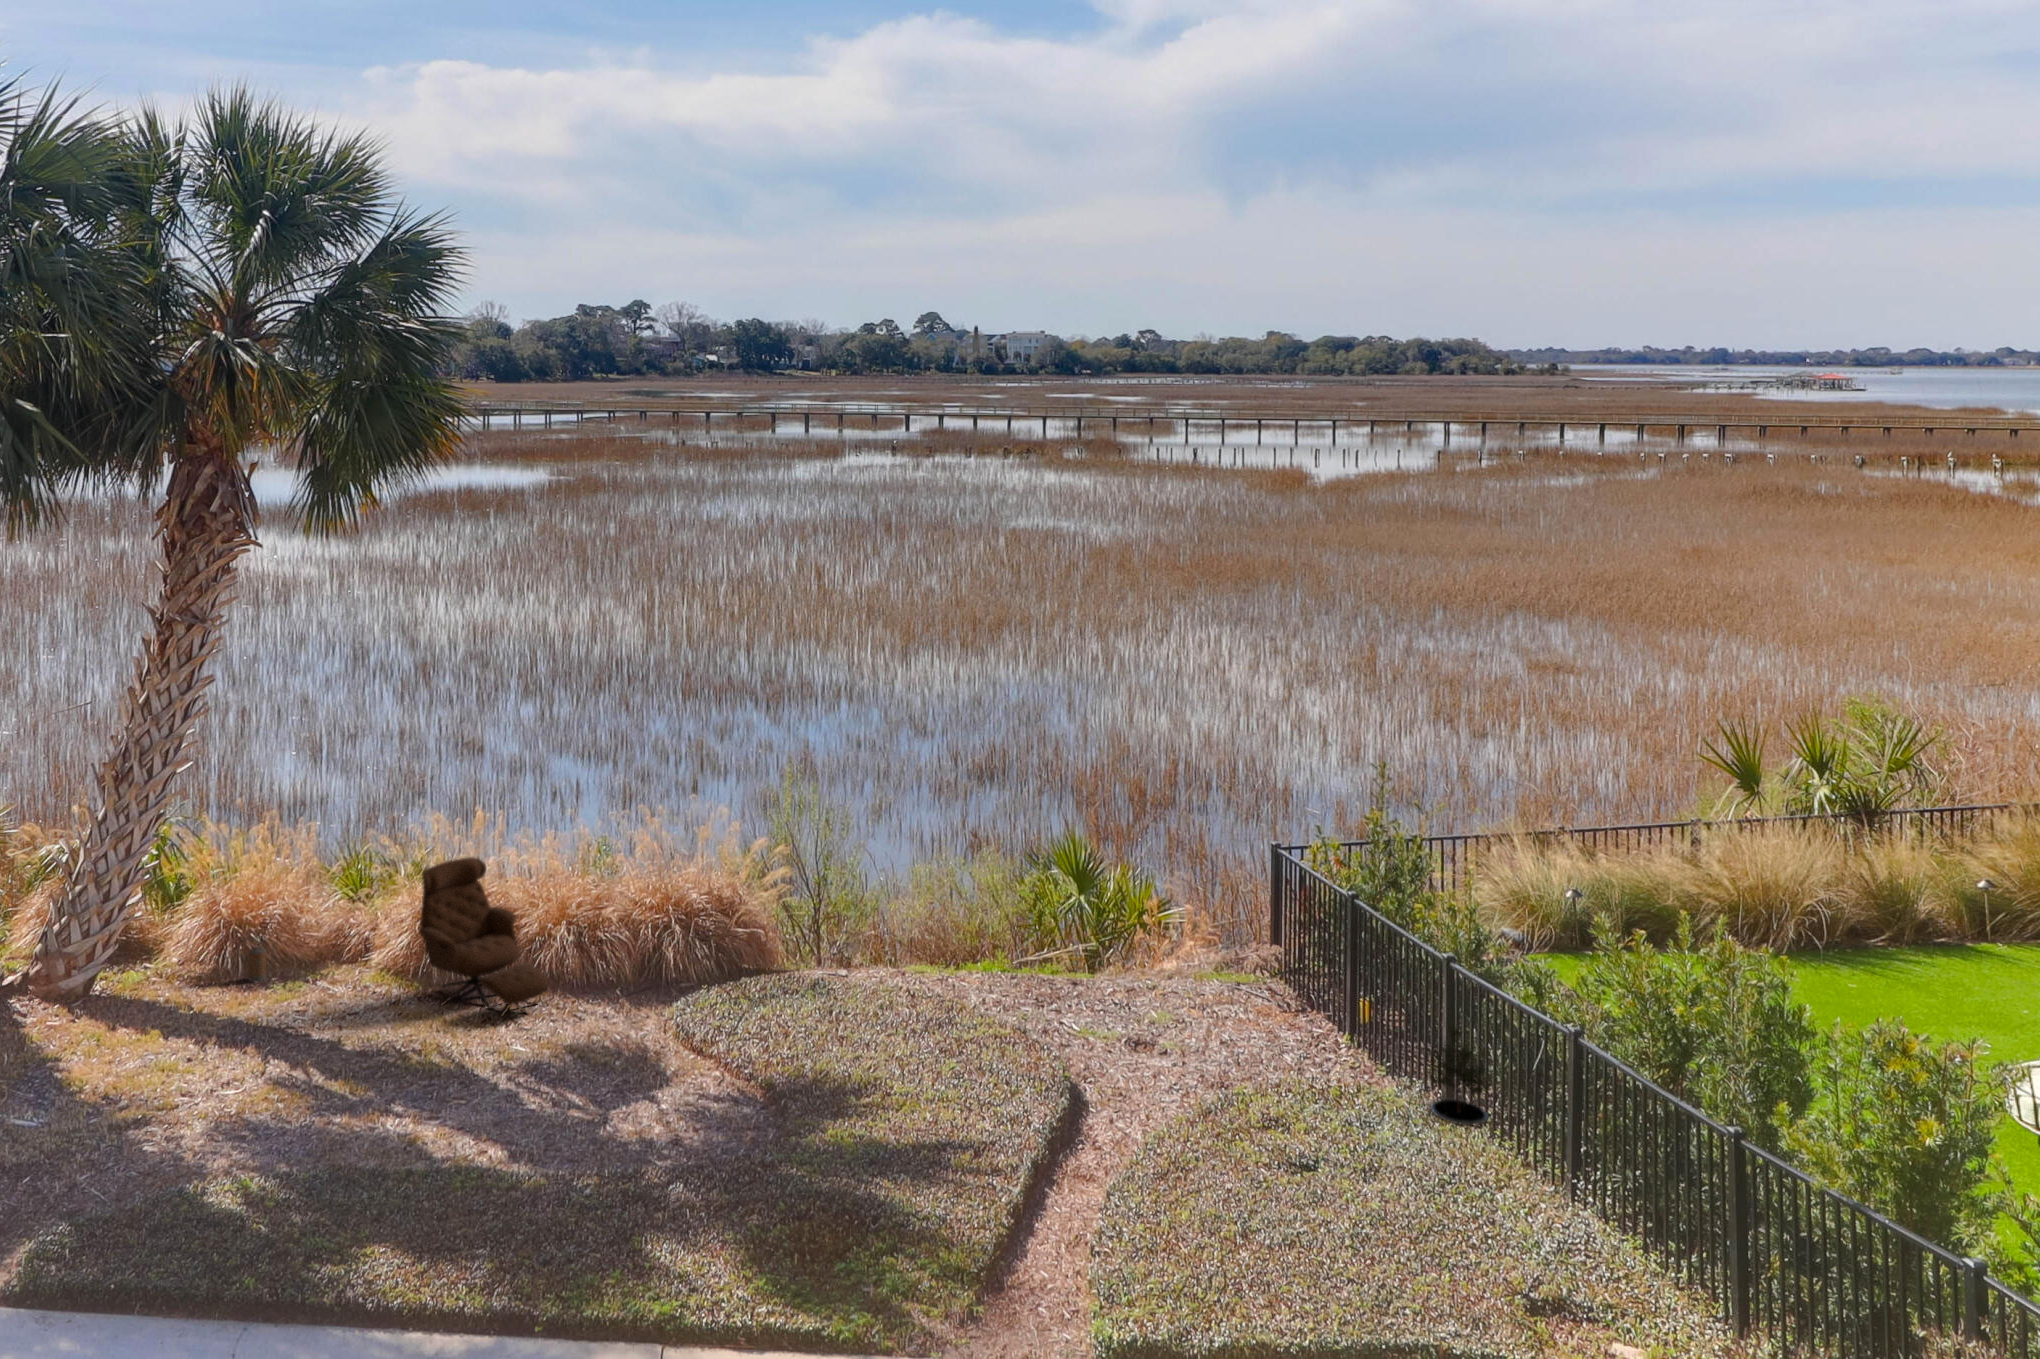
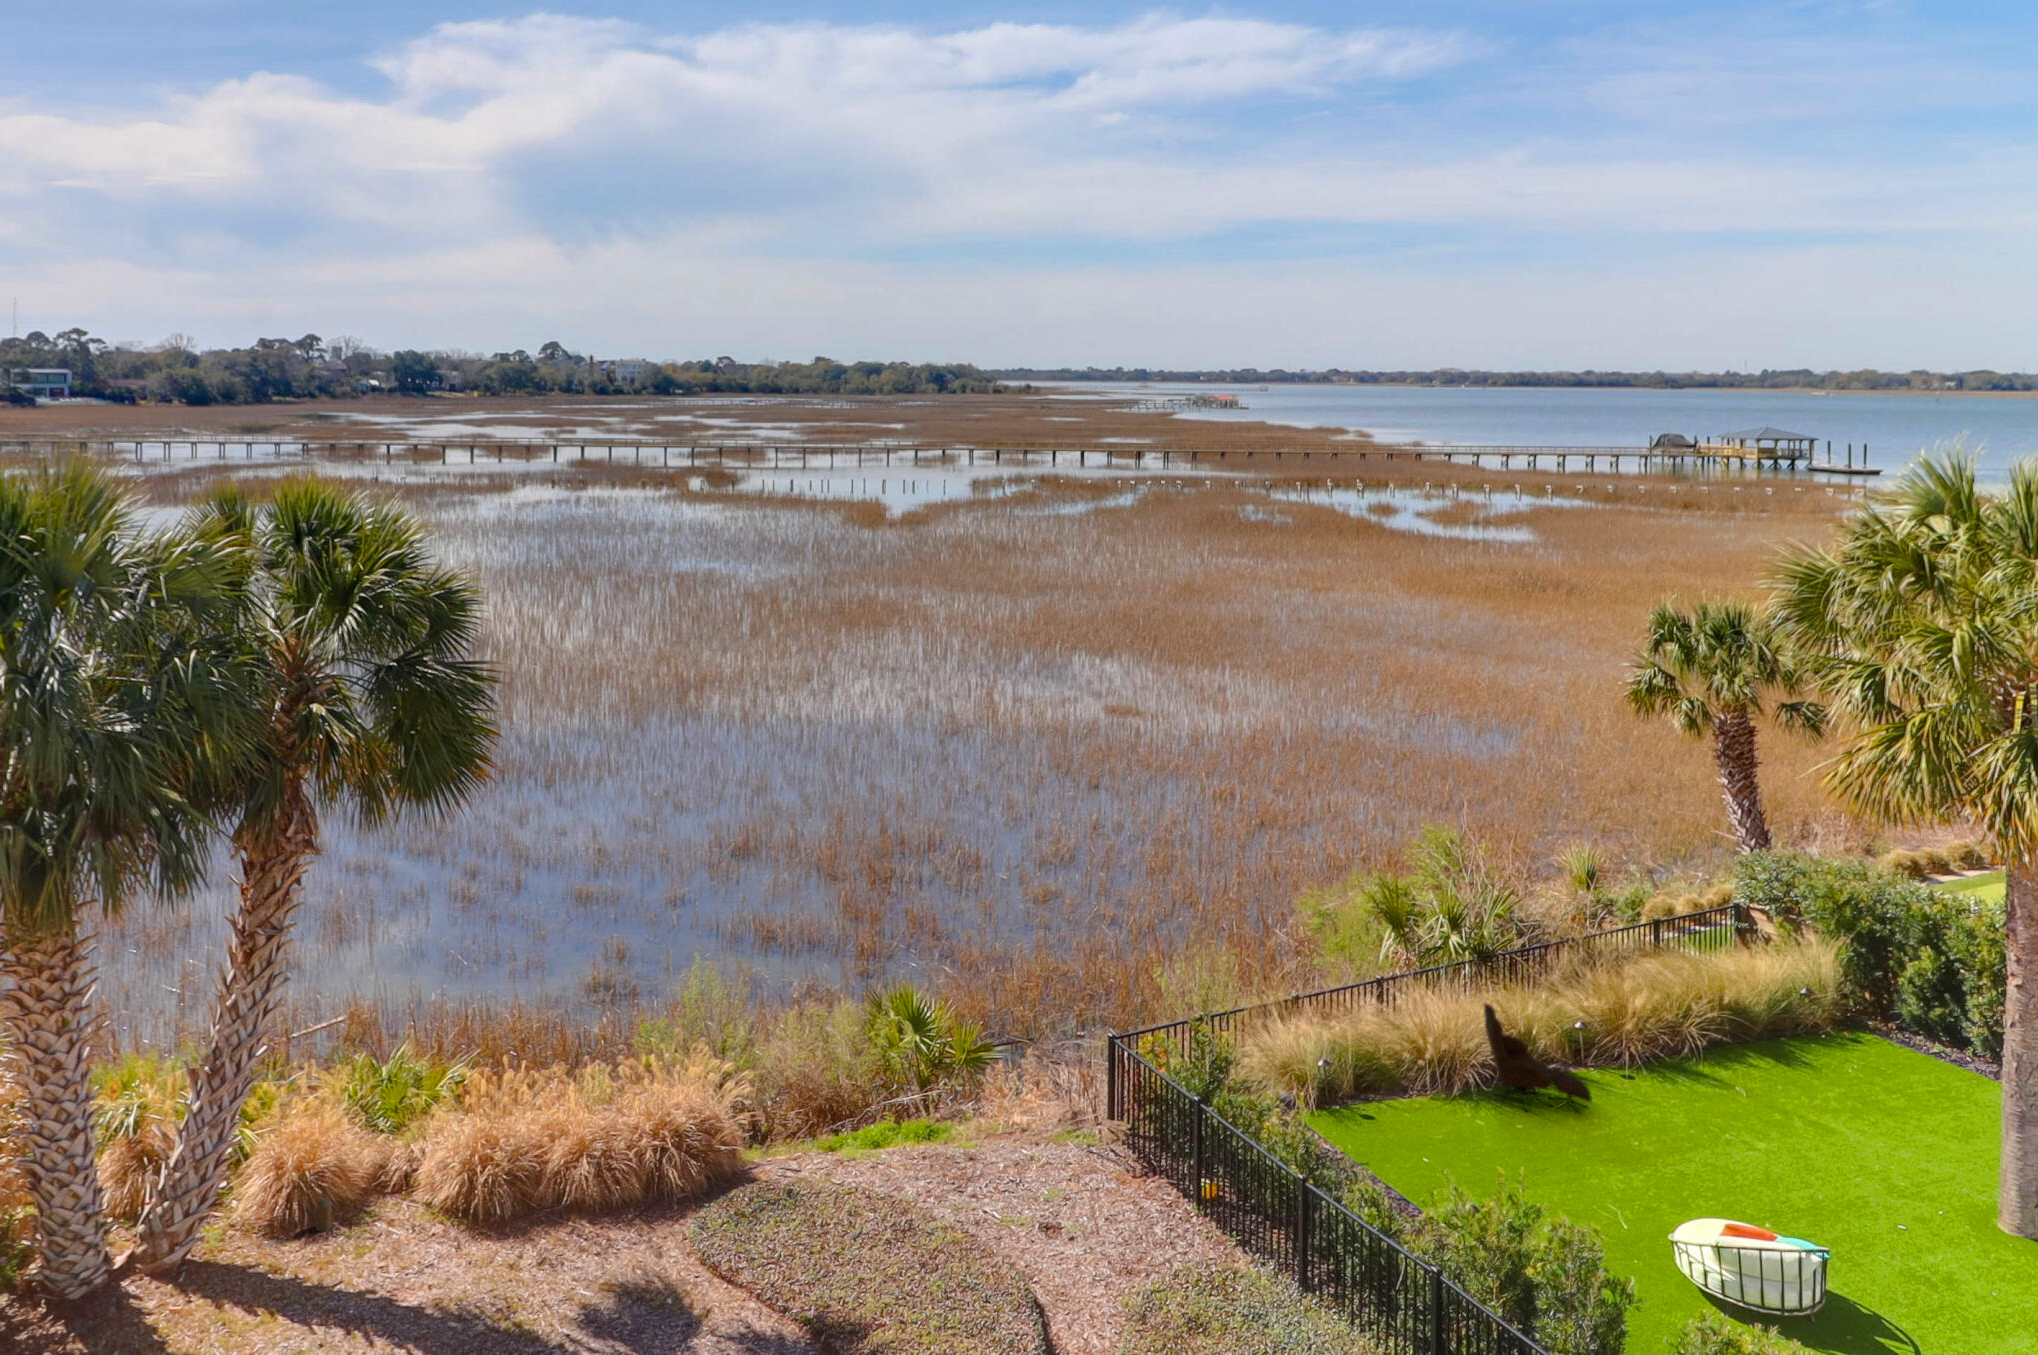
lounge chair: present [419,857,549,1016] -> present [1484,1004,1592,1111]
potted tree: present [1425,1019,1490,1126] -> none [1274,1237,1327,1323]

